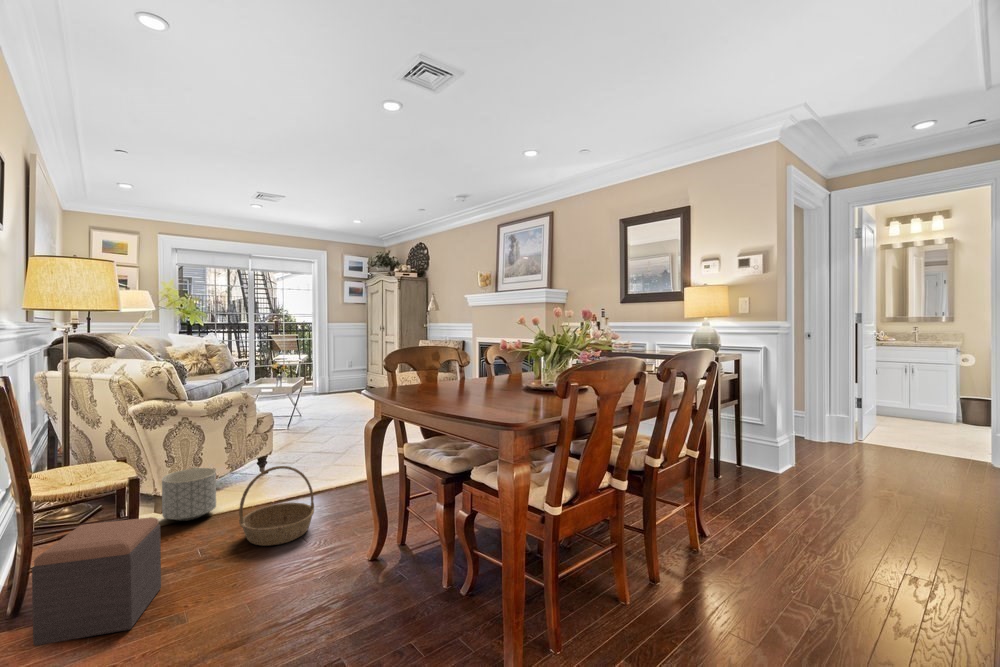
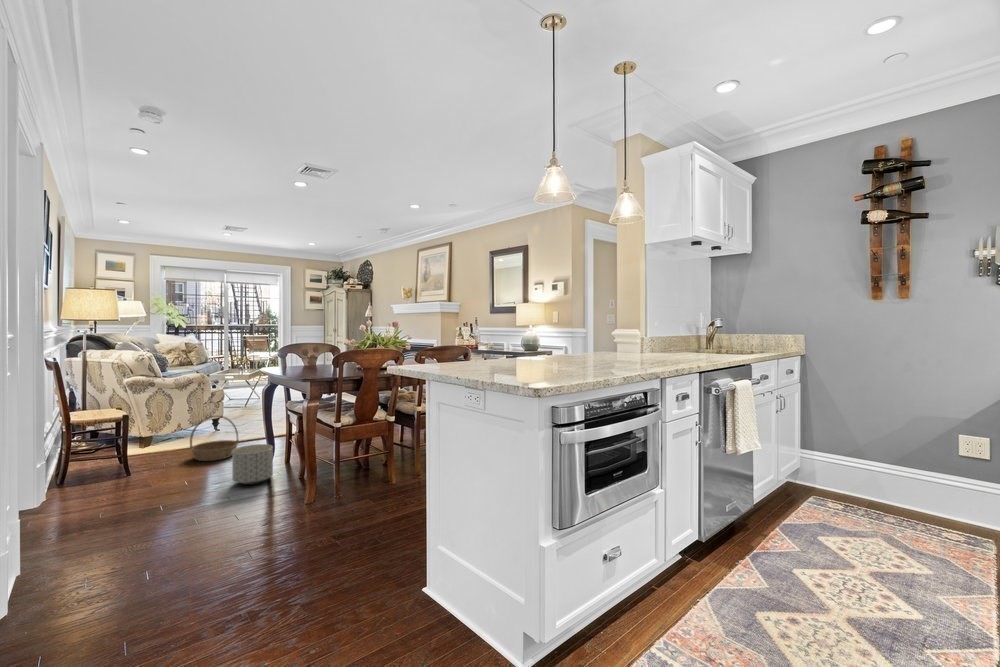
planter: present [162,468,216,521] -> present [232,444,273,485]
footstool: present [32,517,161,646] -> none [72,436,141,493]

